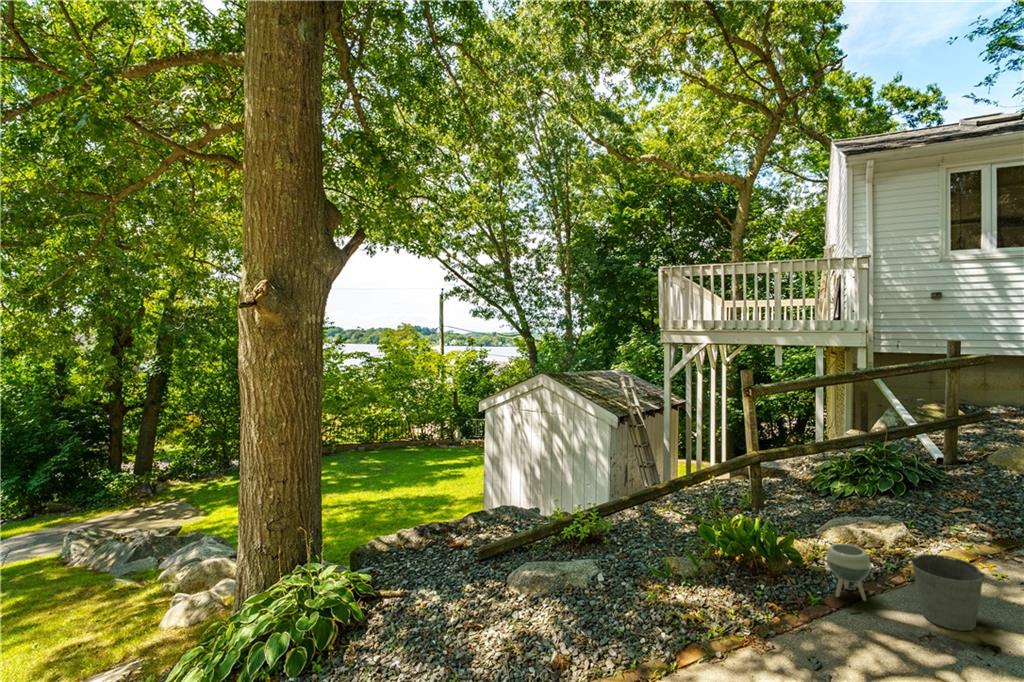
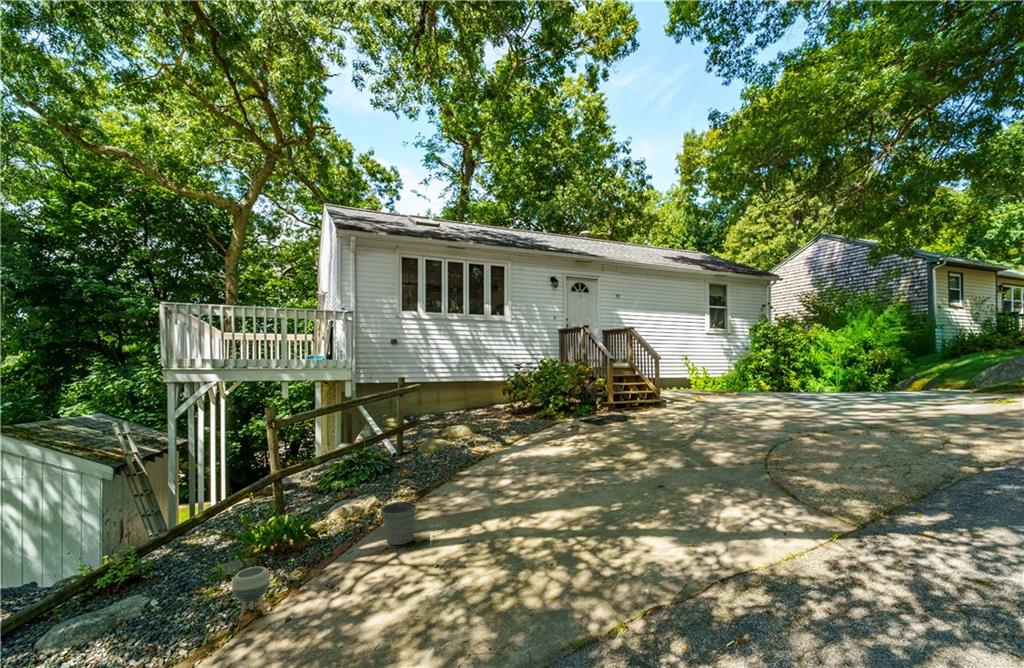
planter: present [826,544,870,601] -> present [232,566,270,621]

